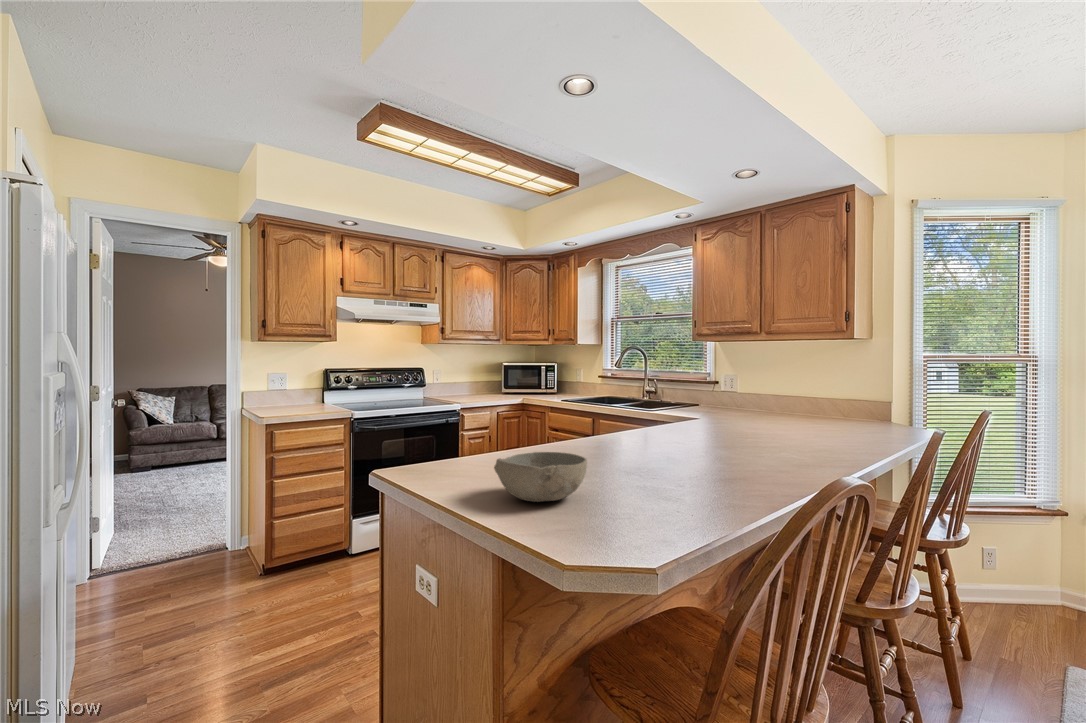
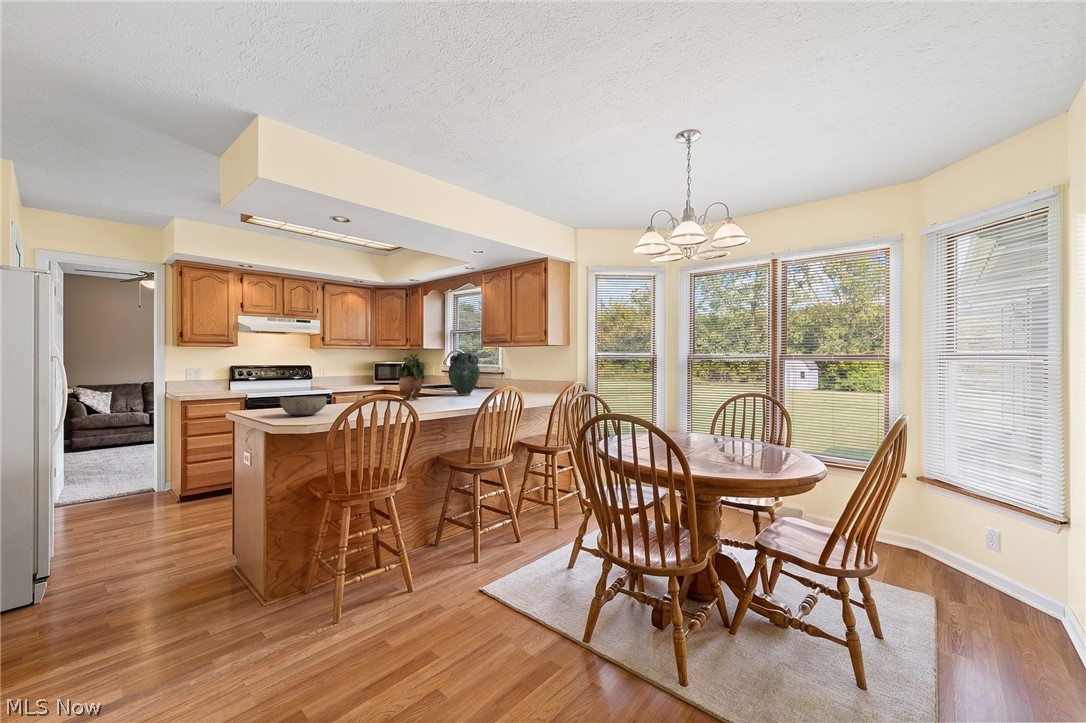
potted plant: none [627,354,676,442] -> present [399,353,425,400]
vase: none [684,355,740,429] -> present [448,353,480,396]

